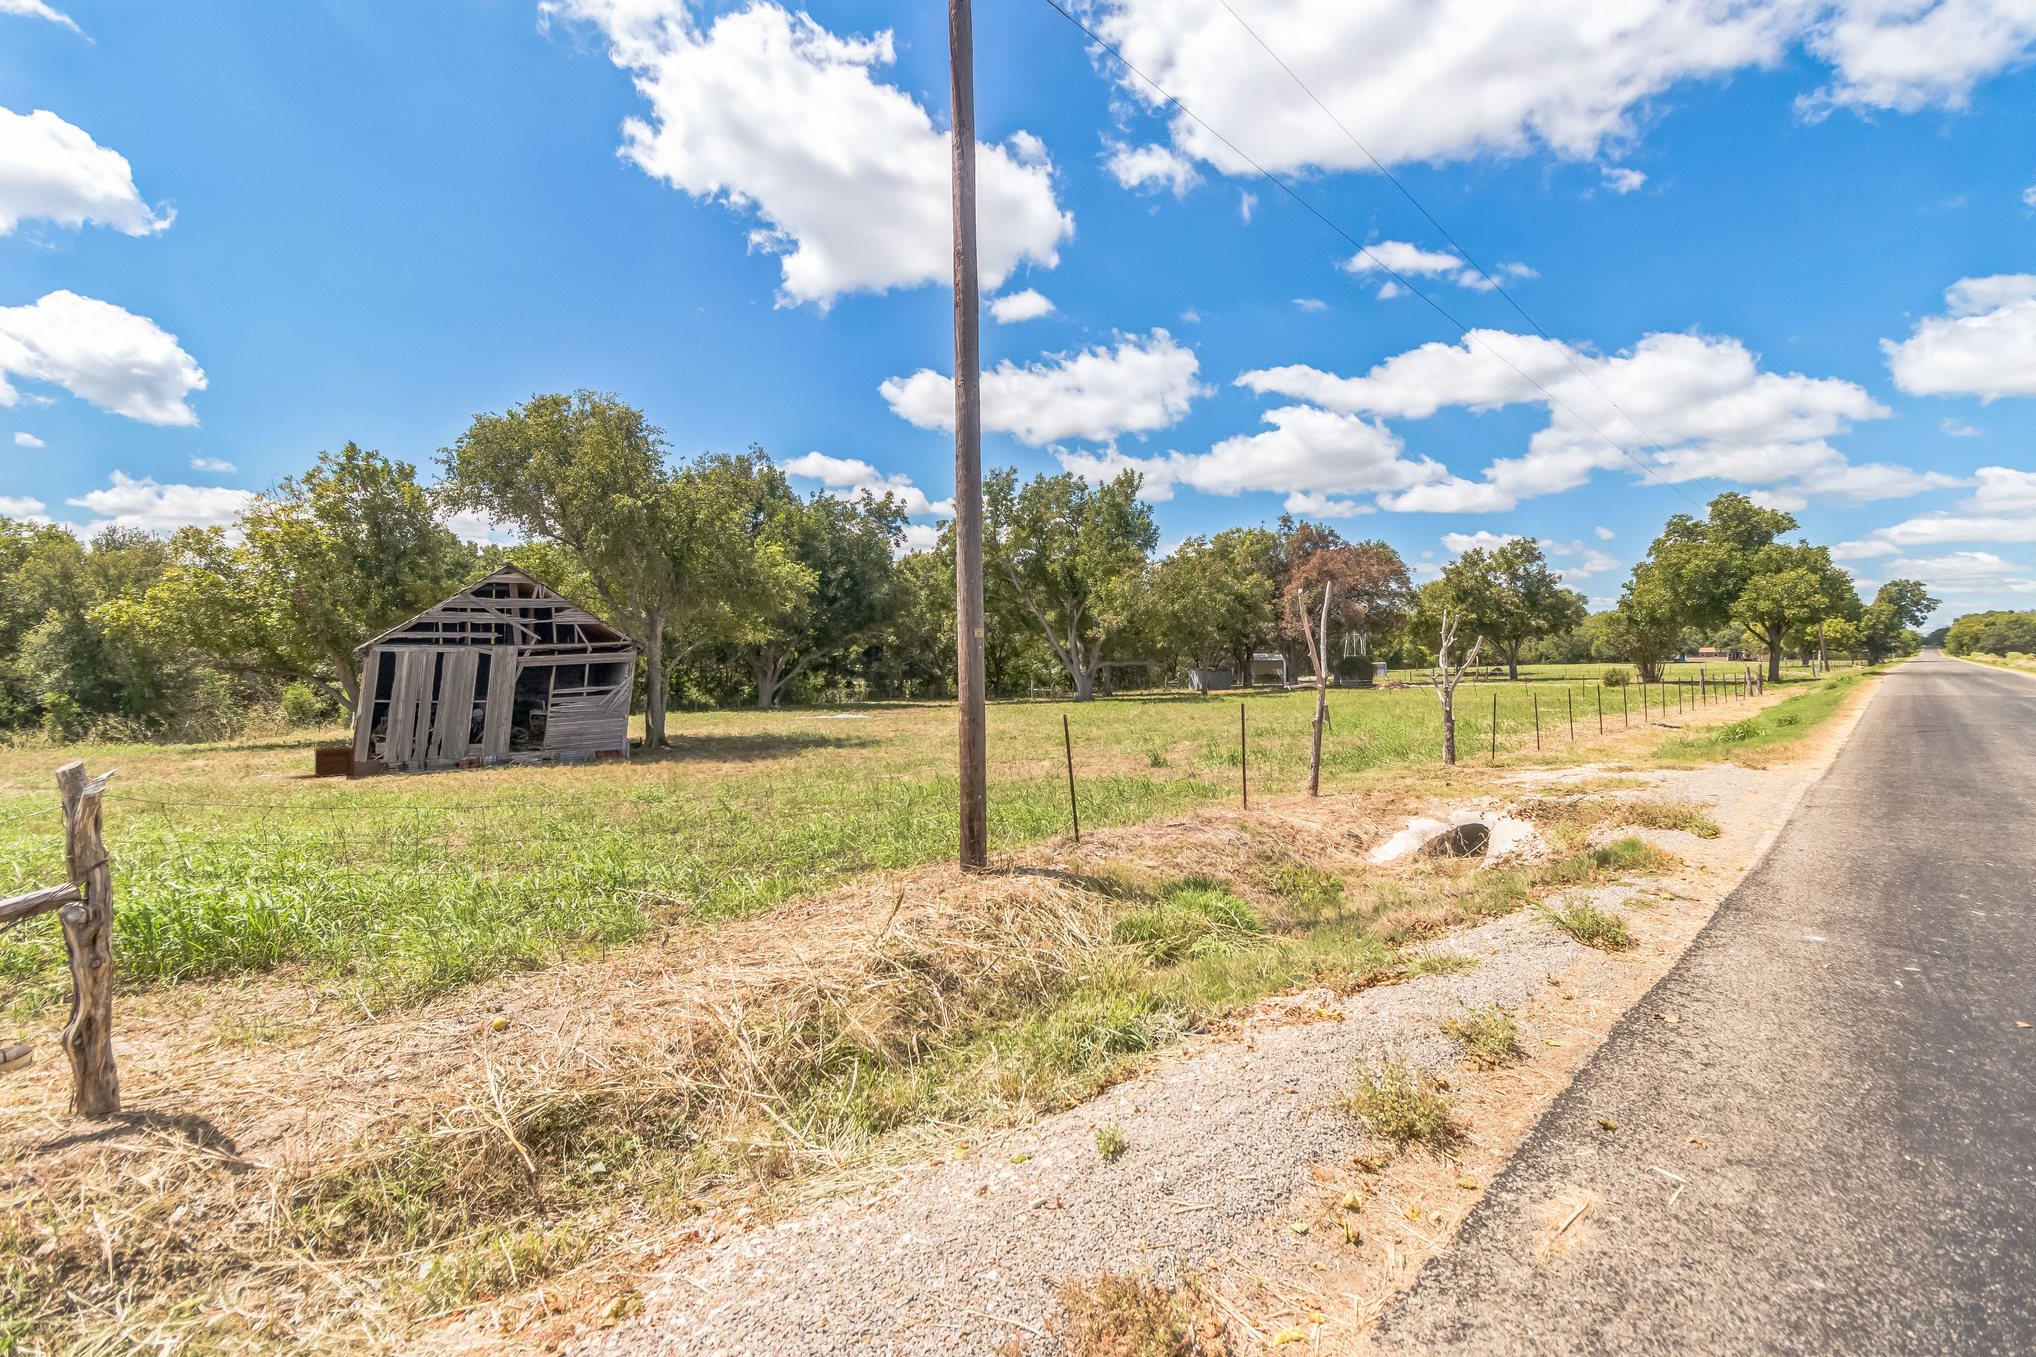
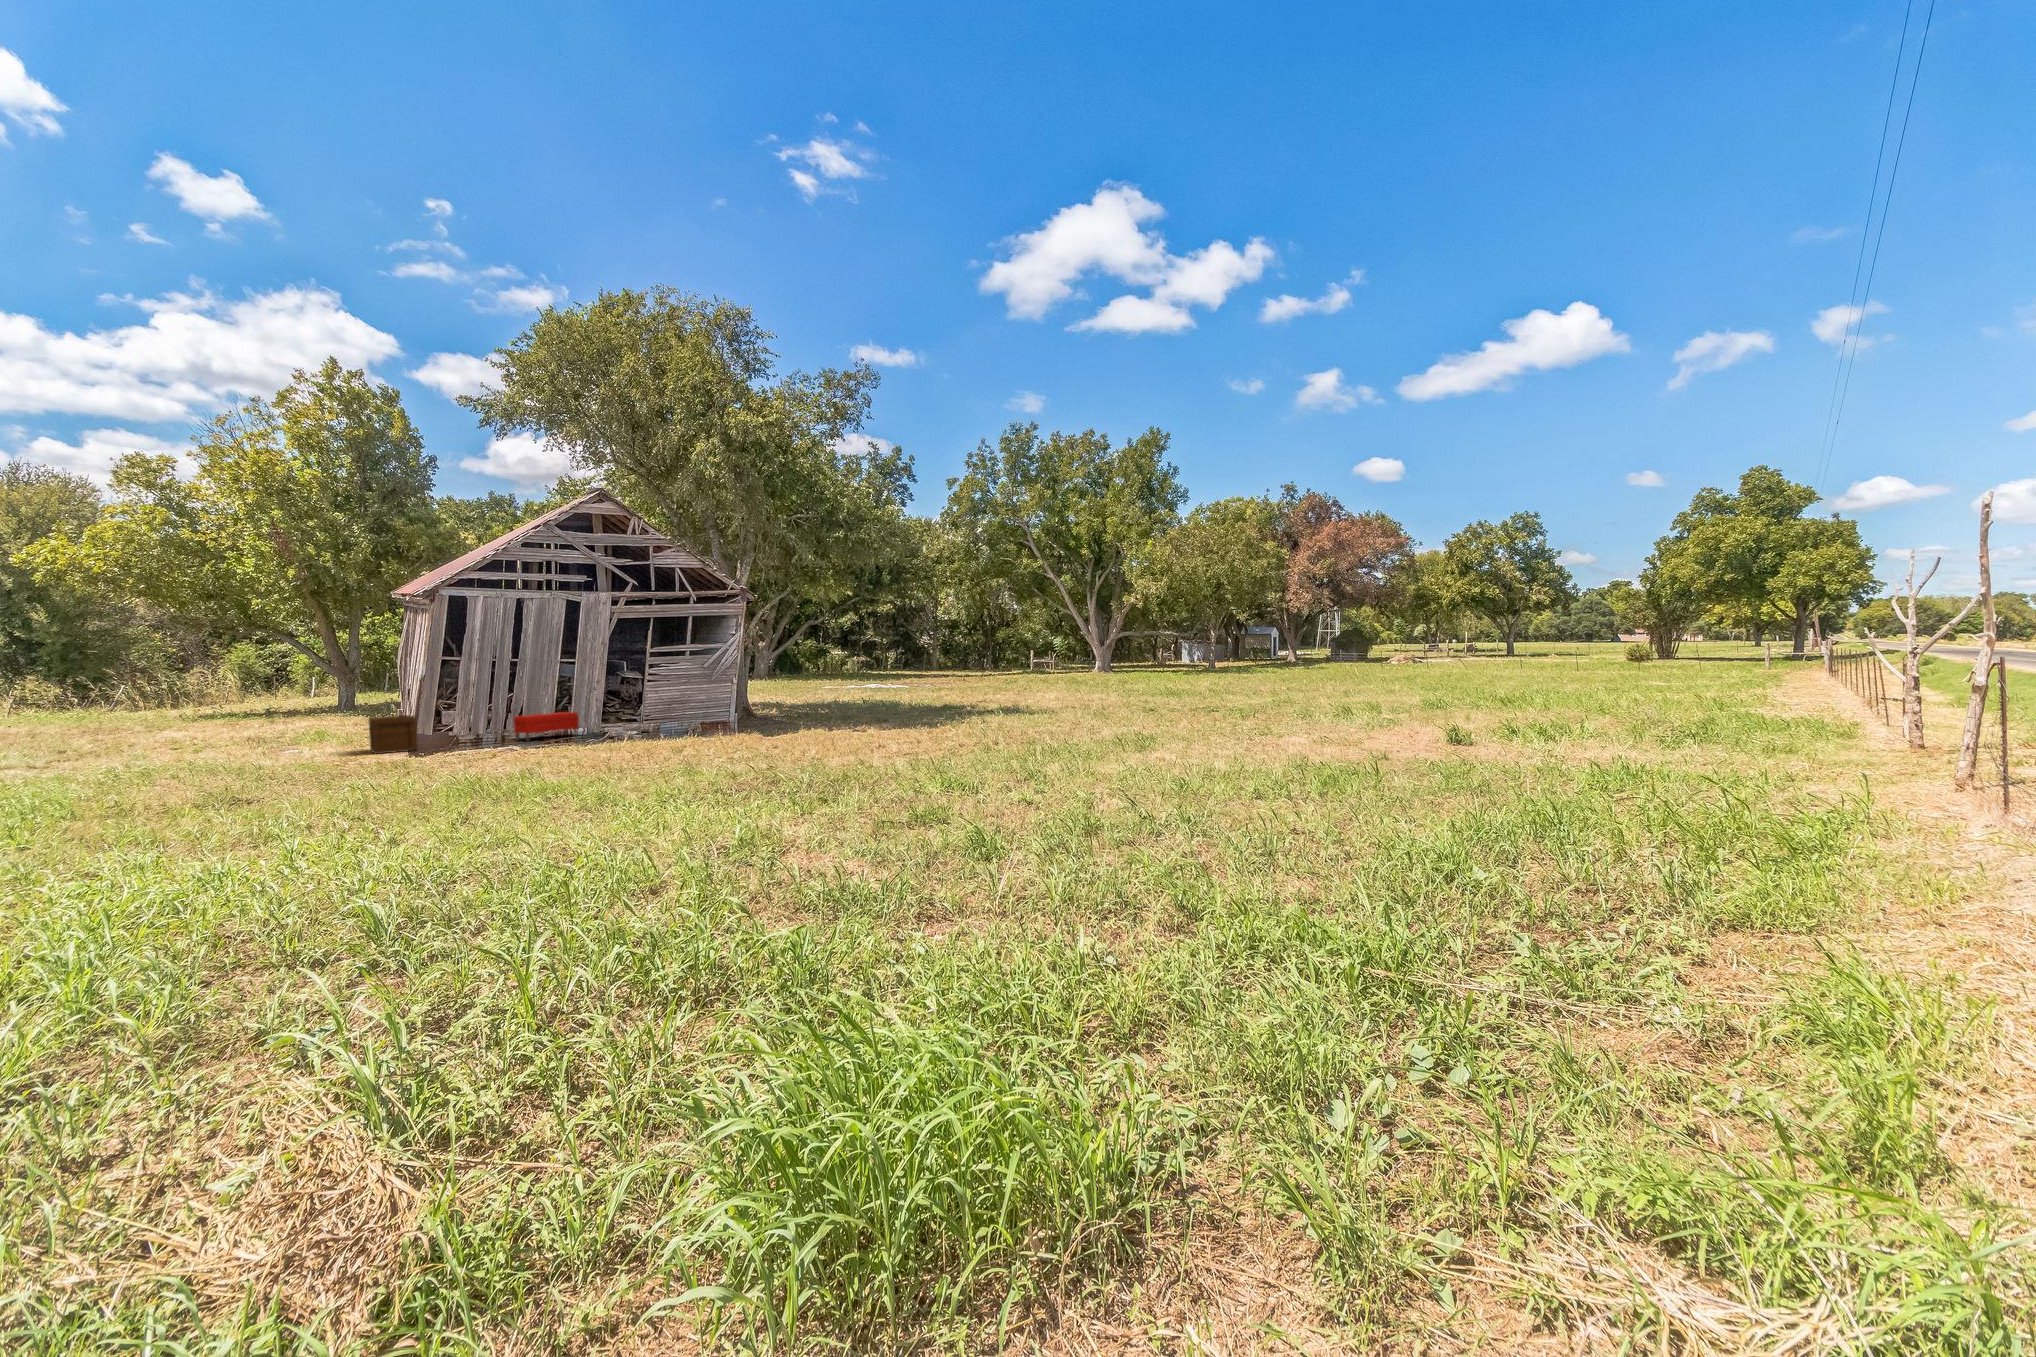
bench: none [433,744,489,768] -> present [513,712,579,741]

